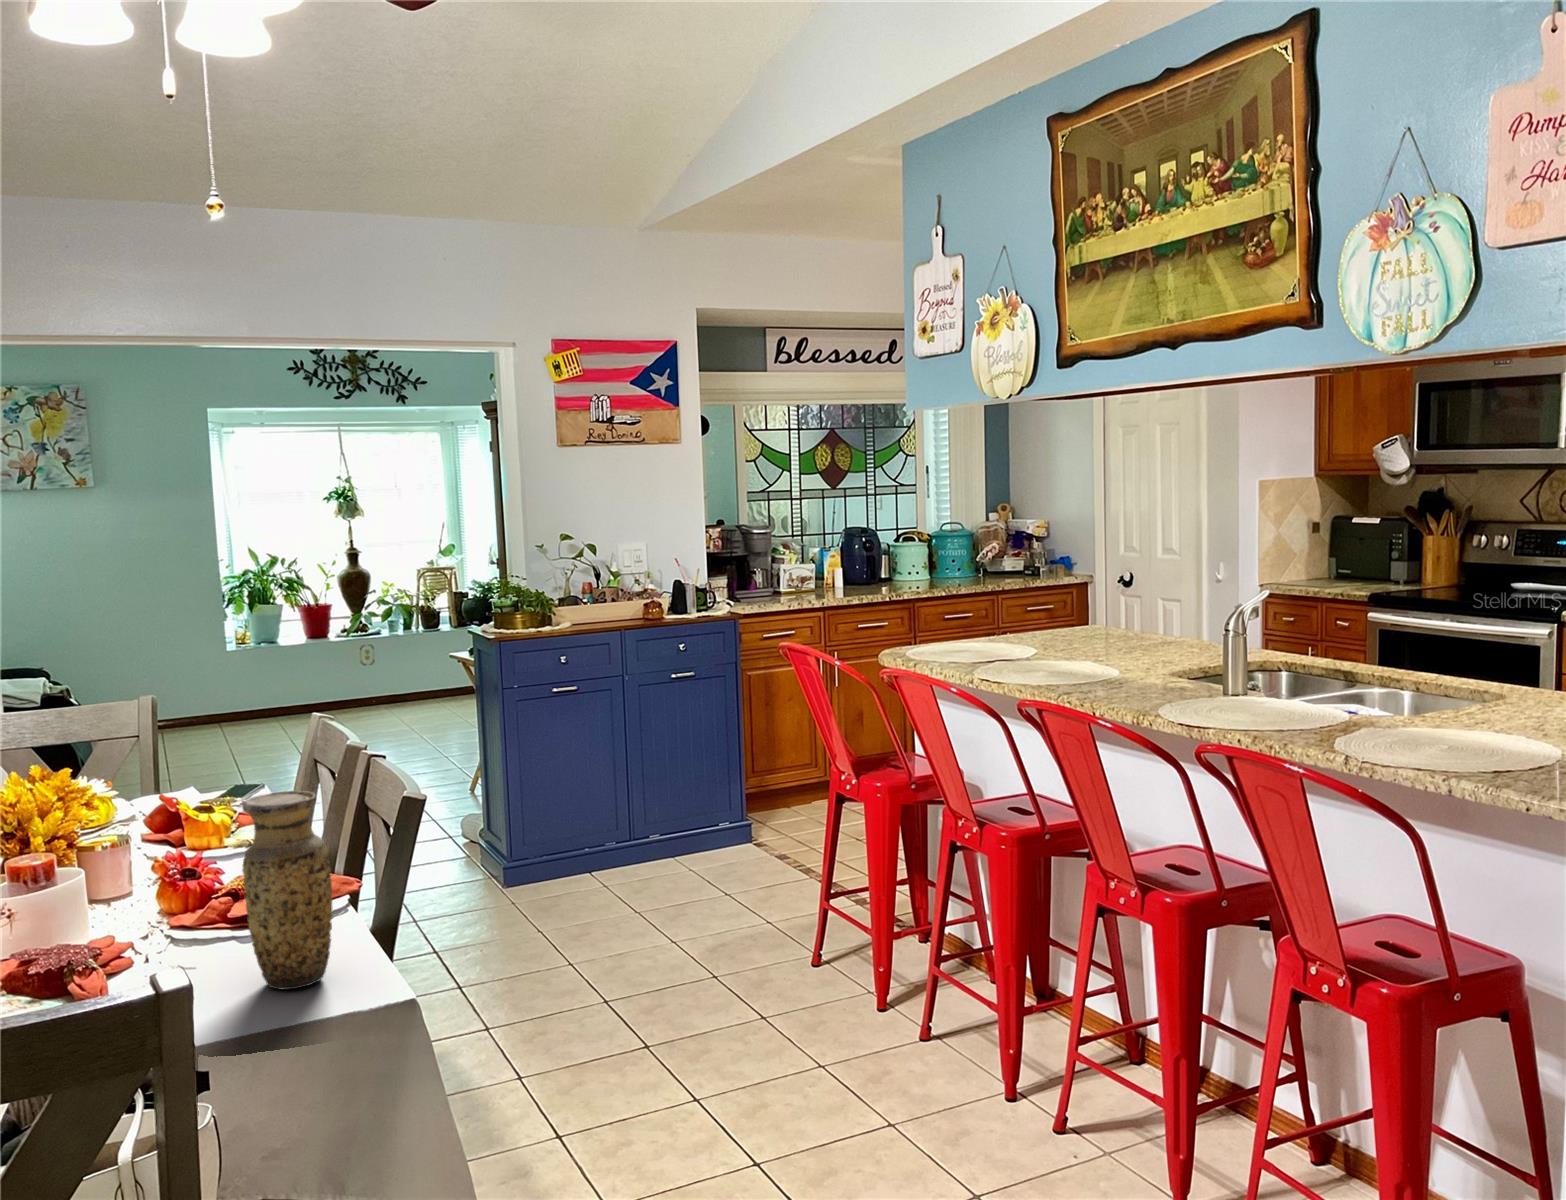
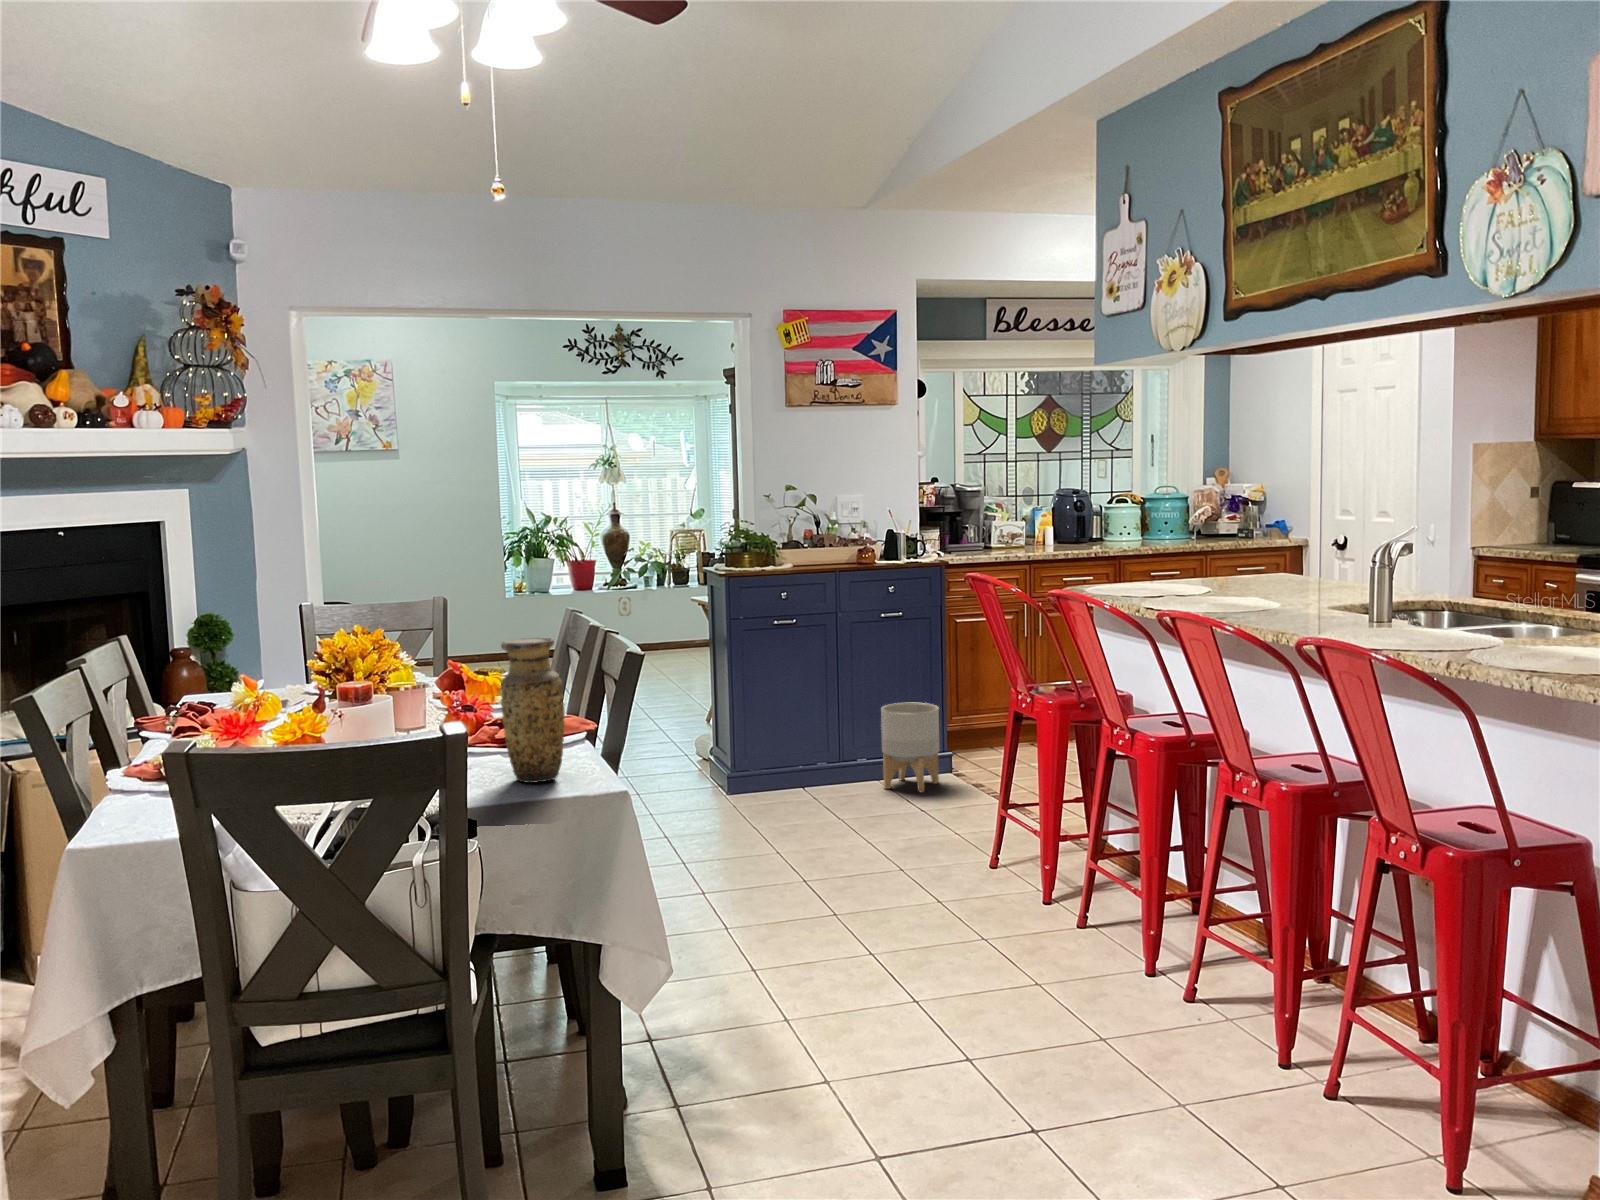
planter: none [674,772,738,873] -> present [881,703,939,792]

